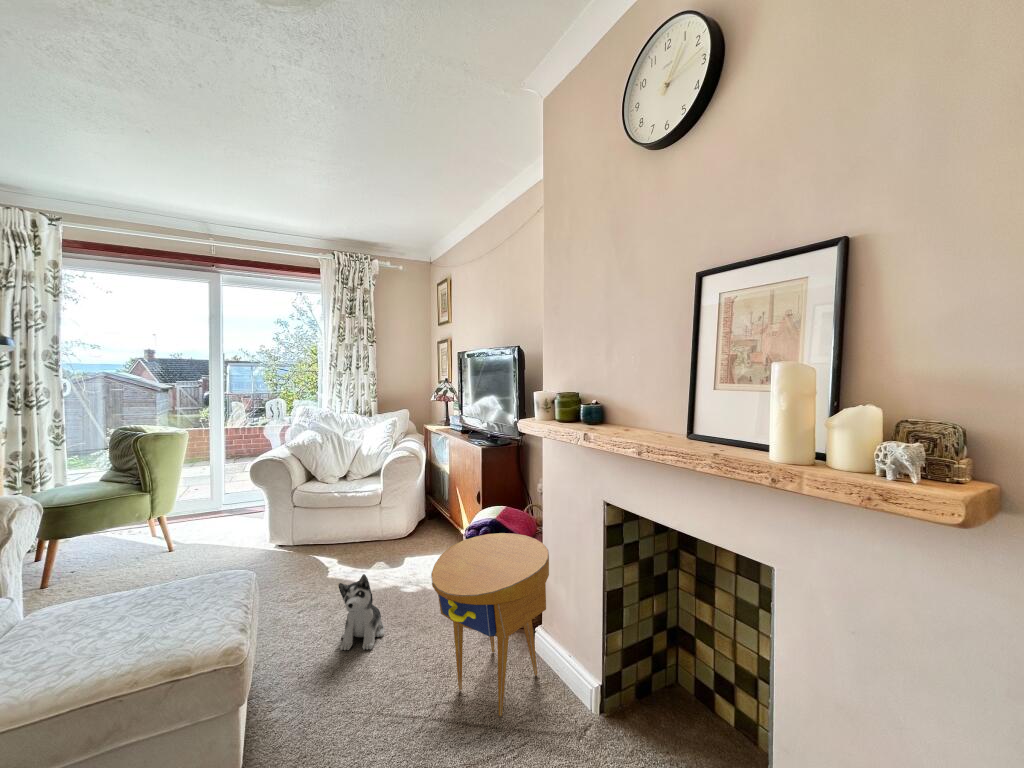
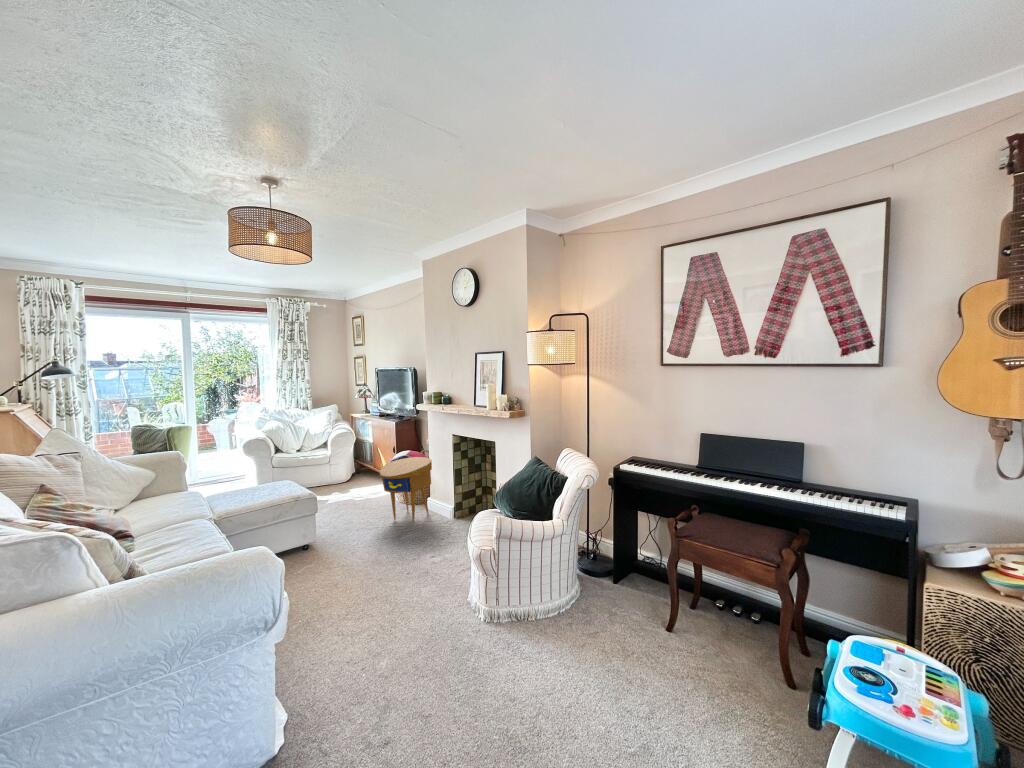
plush toy: present [339,574,385,650] -> none [329,483,352,519]

